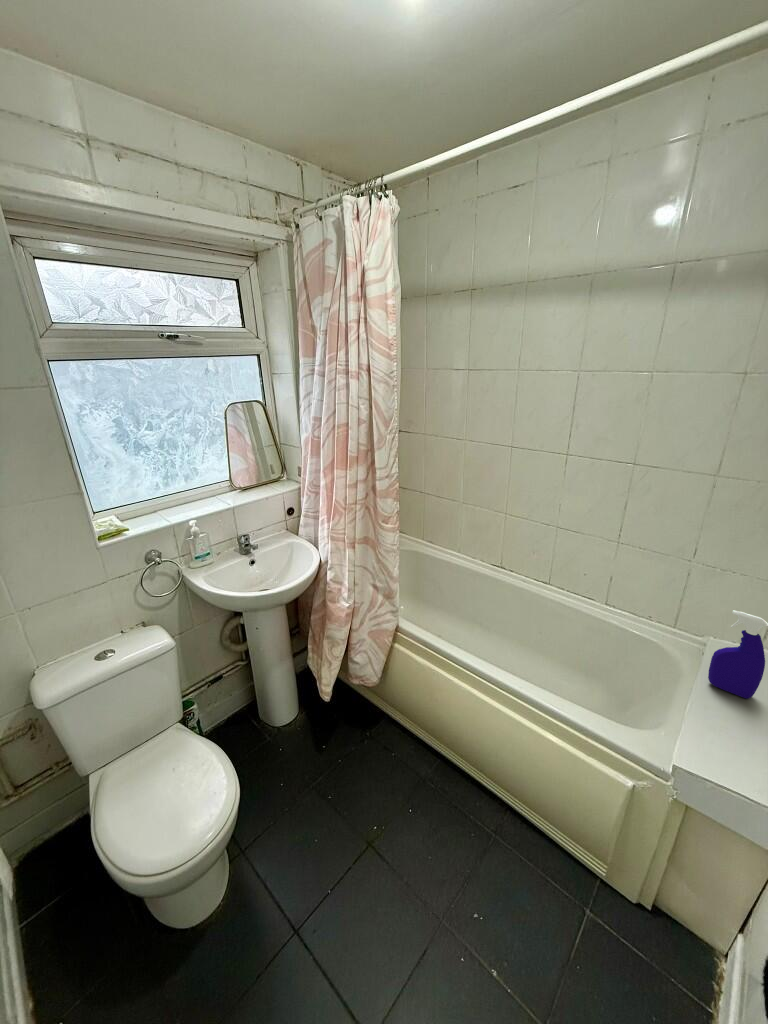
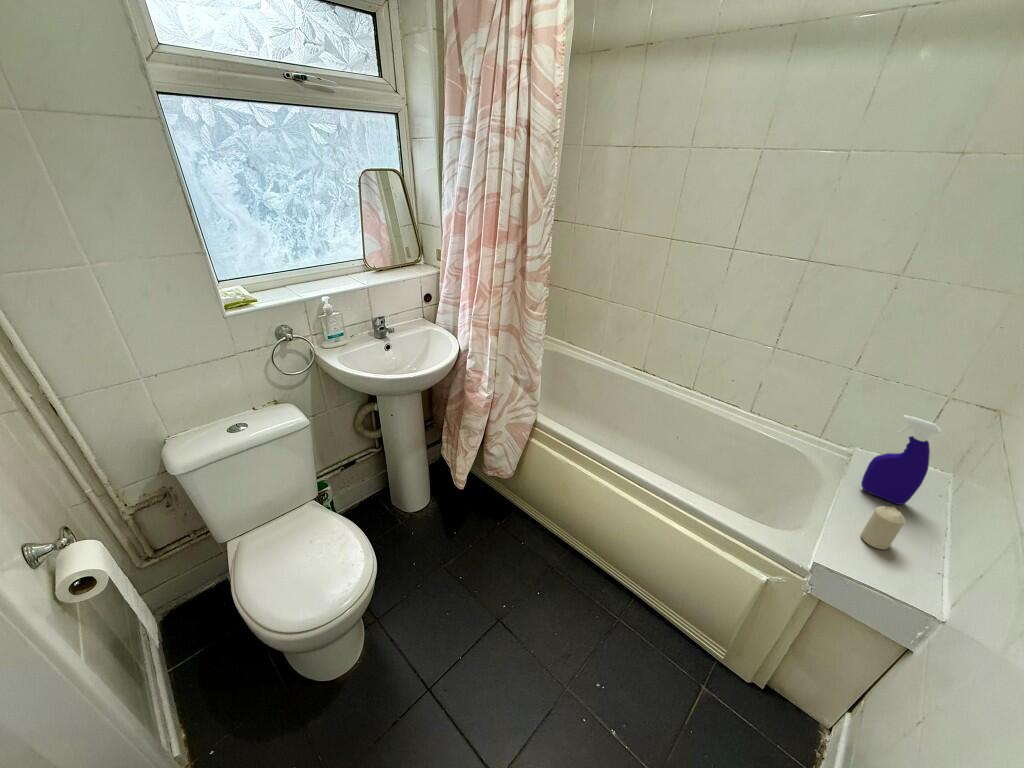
candle: none [711,703,748,748] -> present [861,506,905,549]

